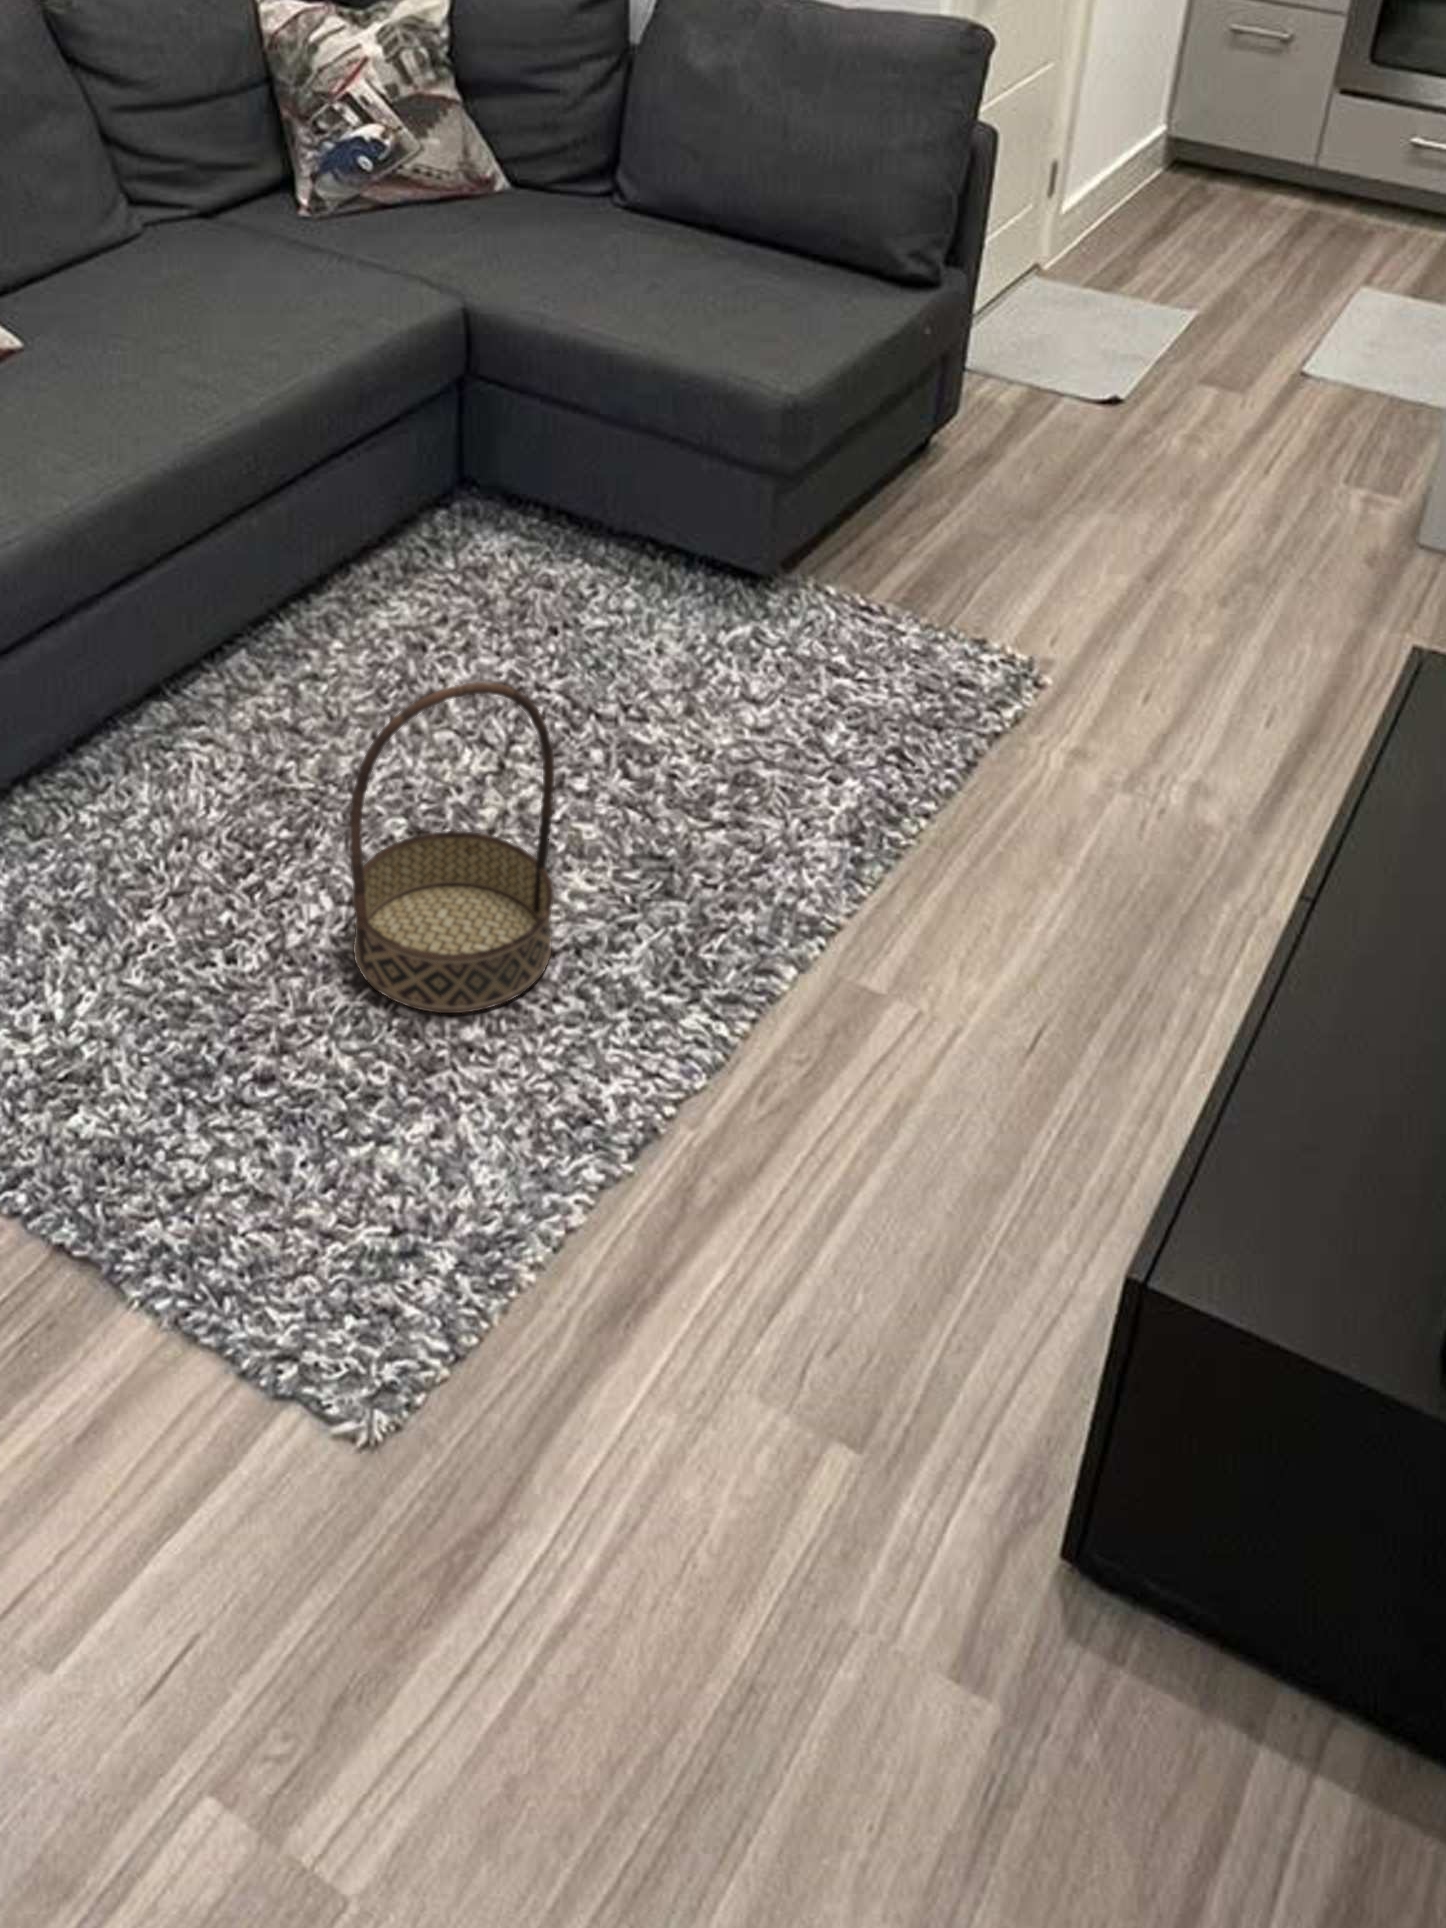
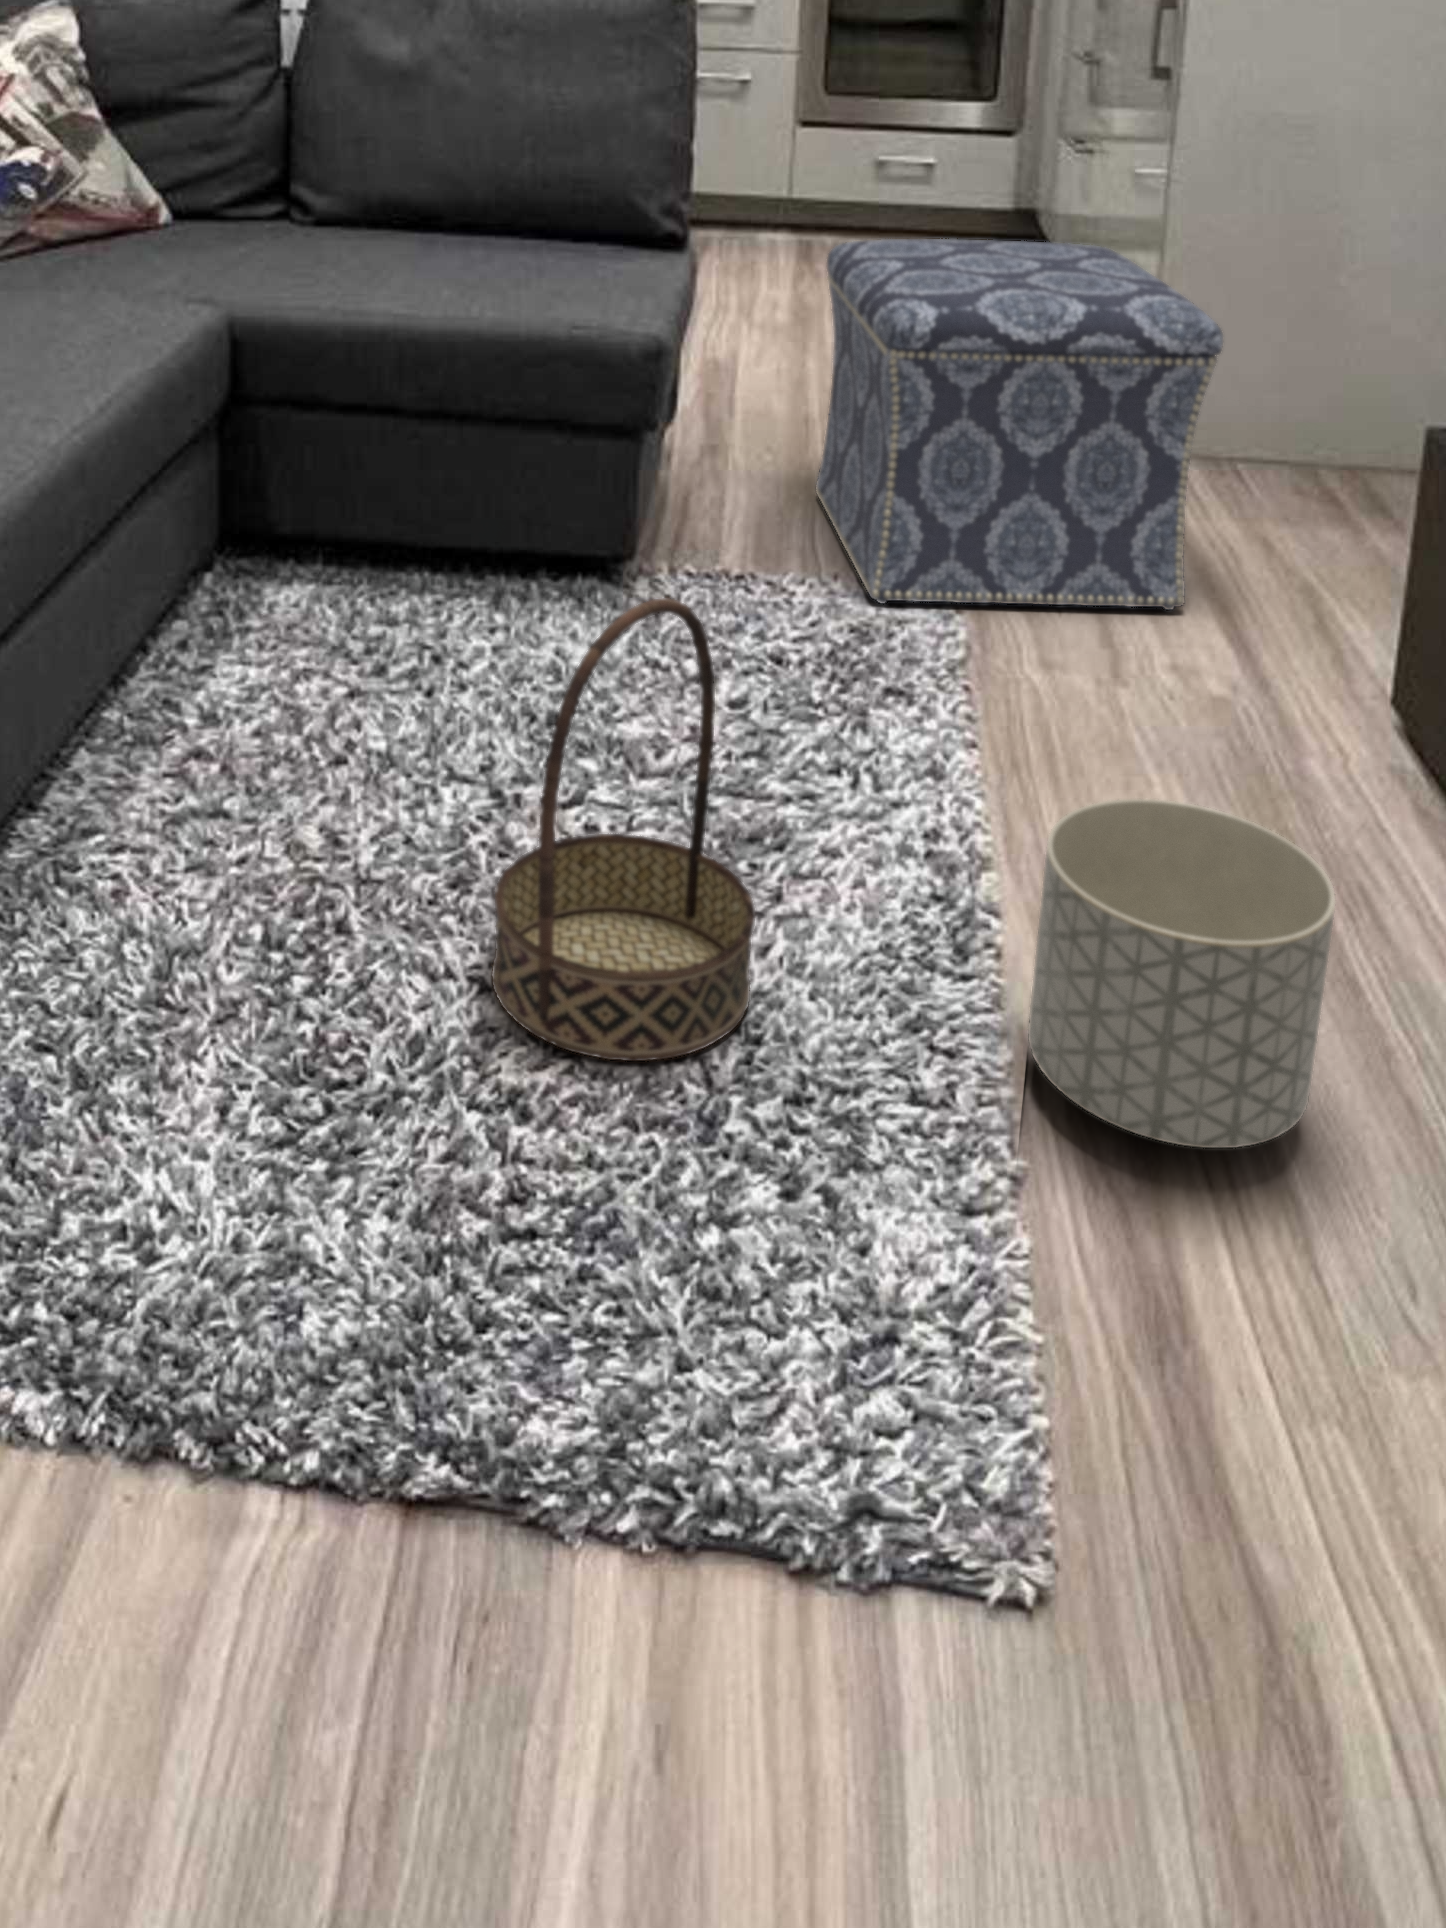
ottoman: none [967,315,1343,727] -> present [816,239,1223,610]
planter: none [688,916,922,1201] -> present [1028,799,1335,1148]

